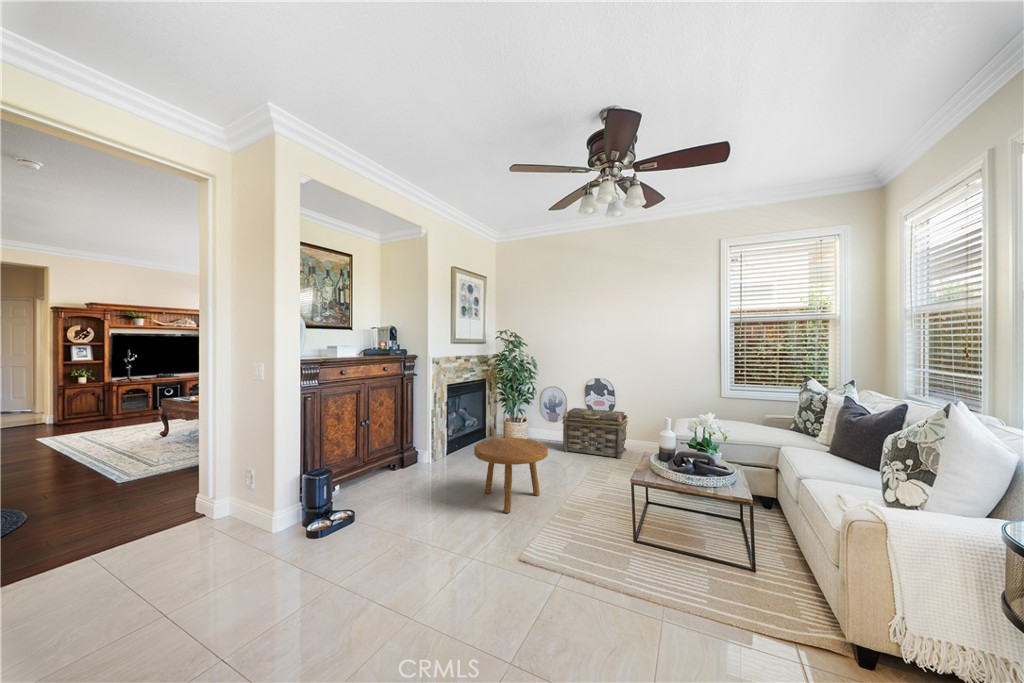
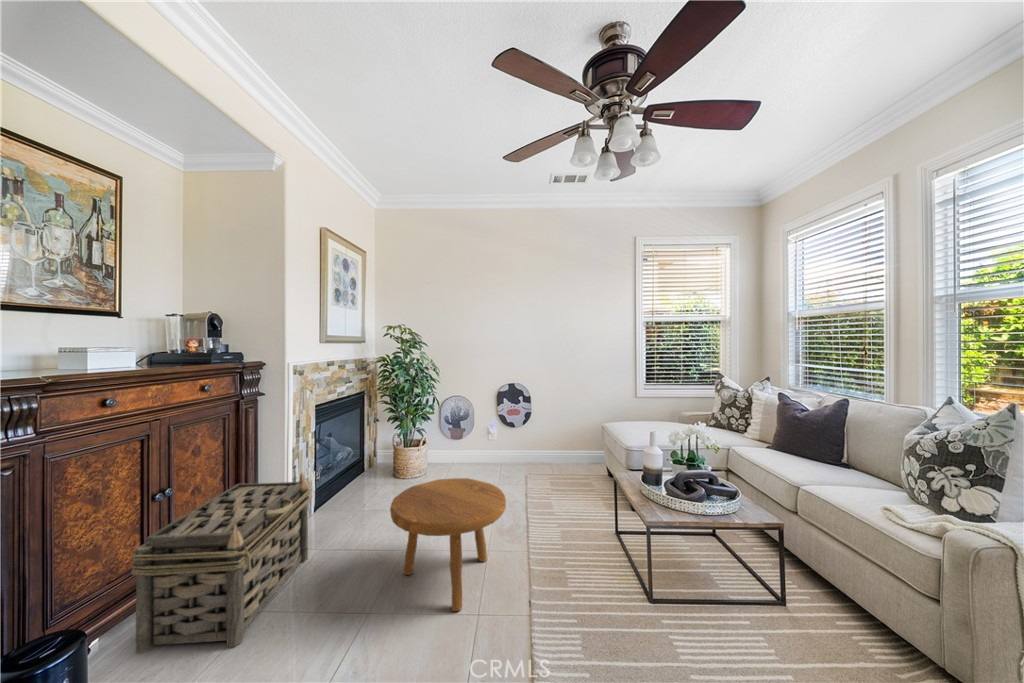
basket: present [562,408,628,459] -> present [131,473,310,653]

